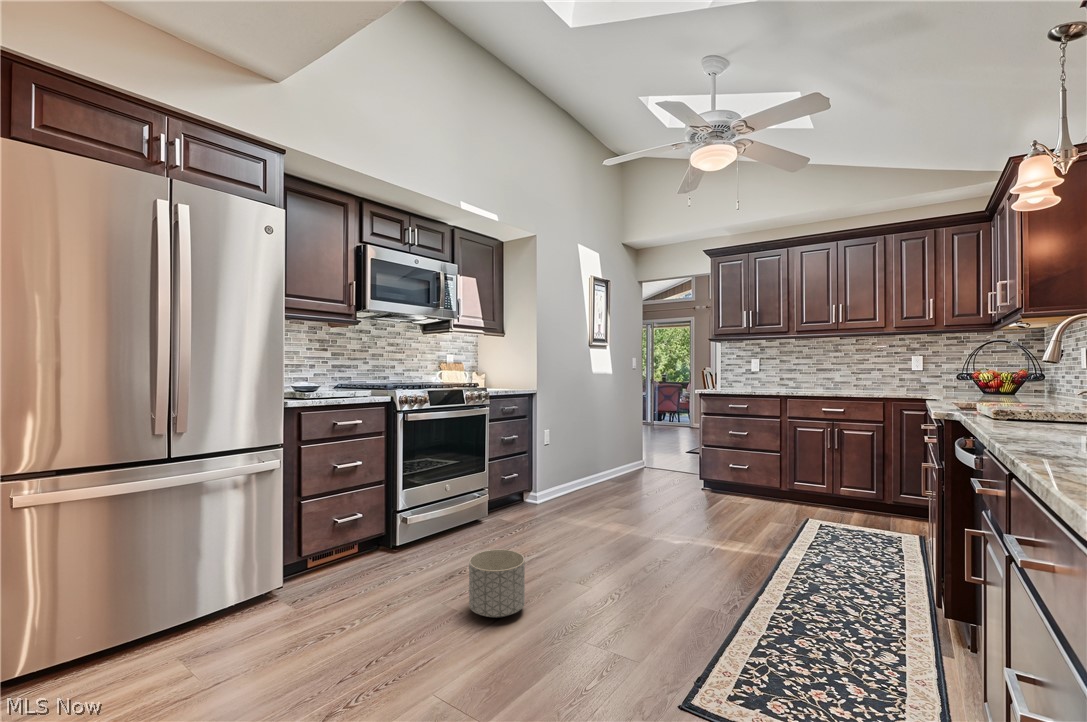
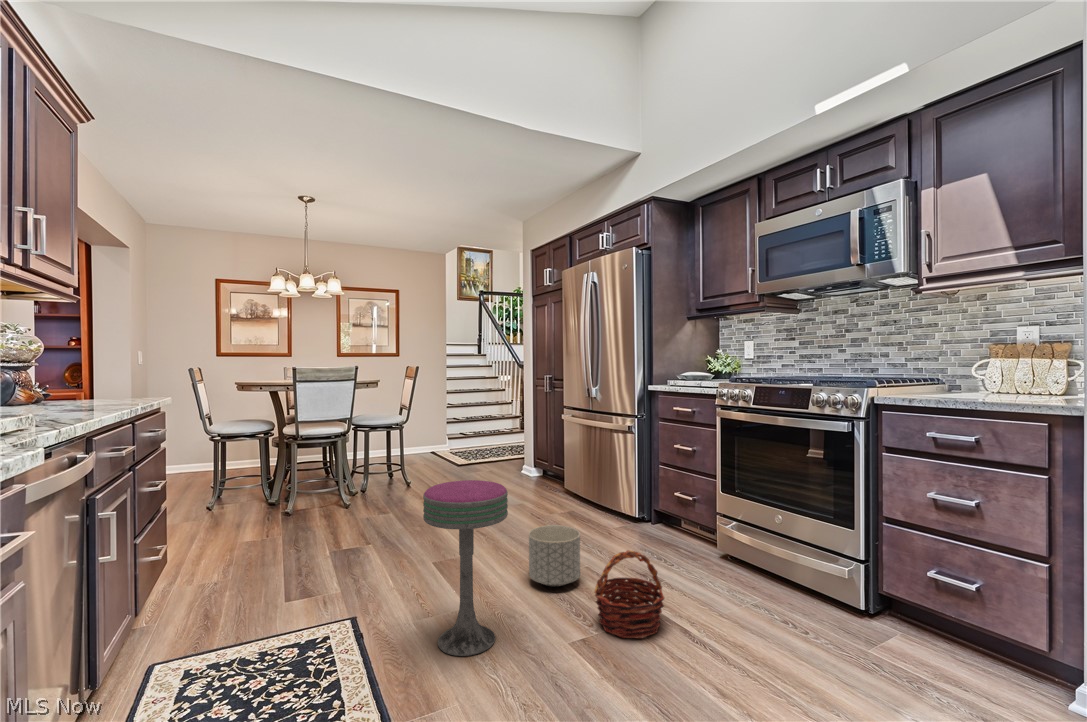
bar stool: none [601,481,676,636] -> present [423,480,508,656]
basket: none [523,516,575,580] -> present [595,550,664,638]

